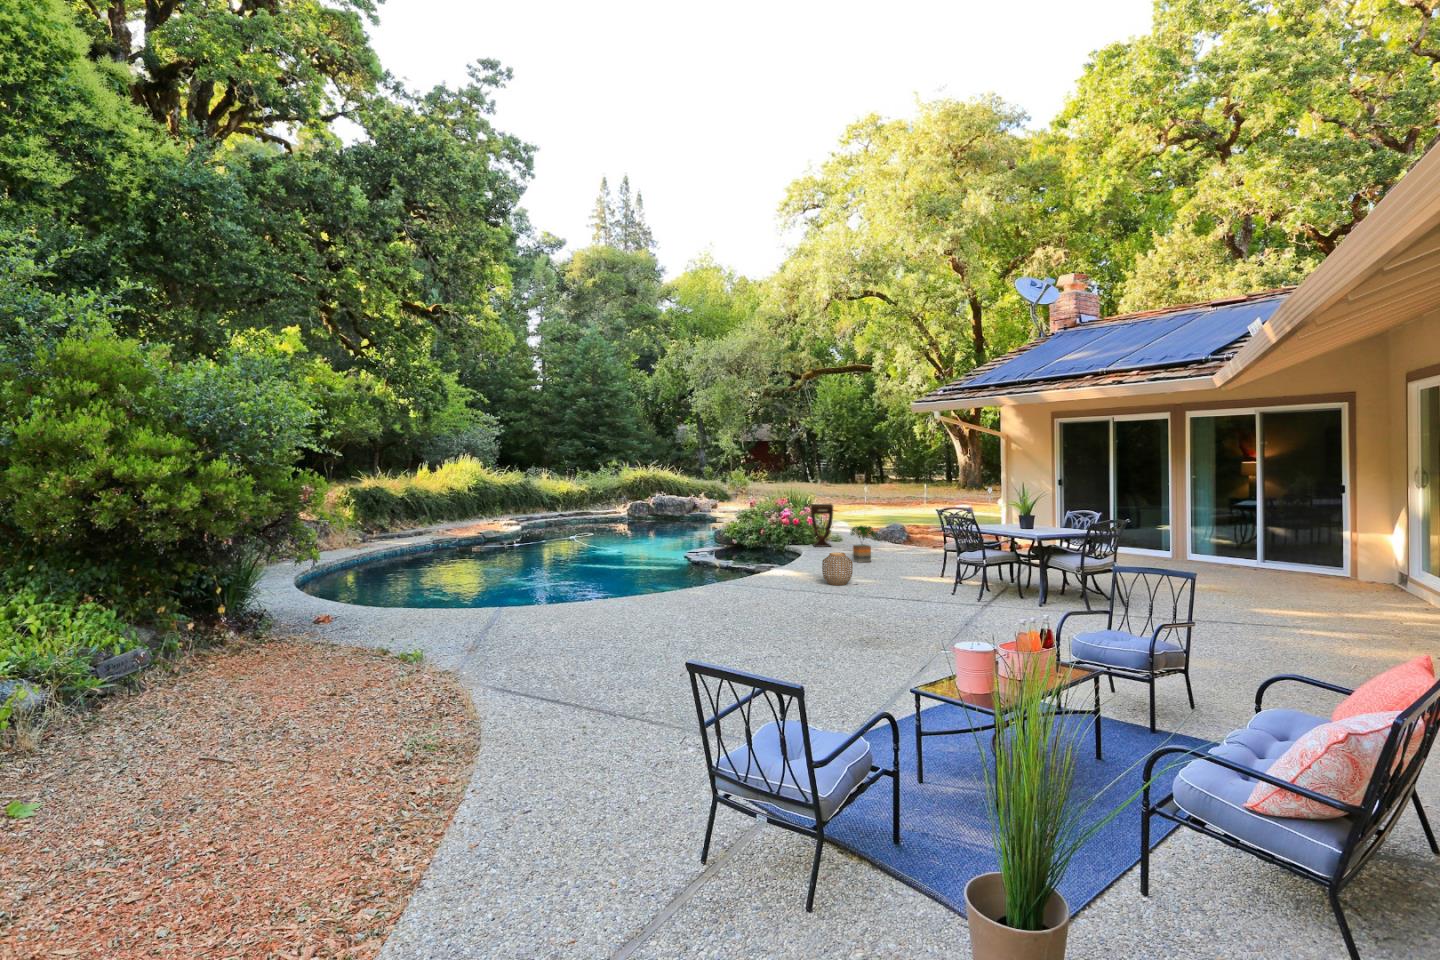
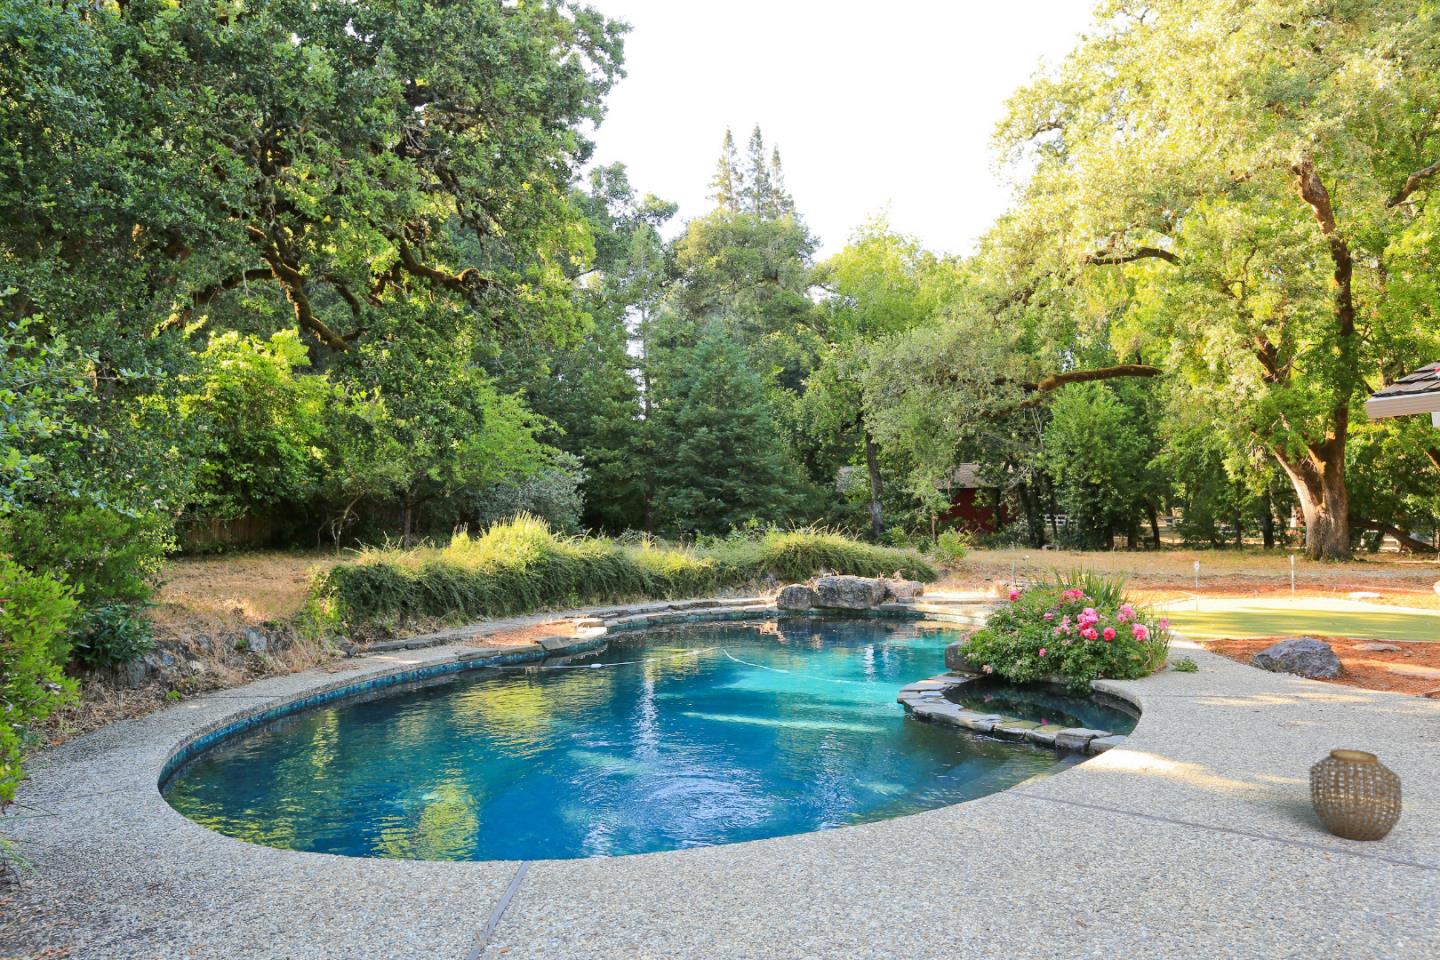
side table: present [811,504,833,547] -> none [1146,602,1202,690]
potted tree: present [851,526,876,563] -> none [1285,658,1360,745]

